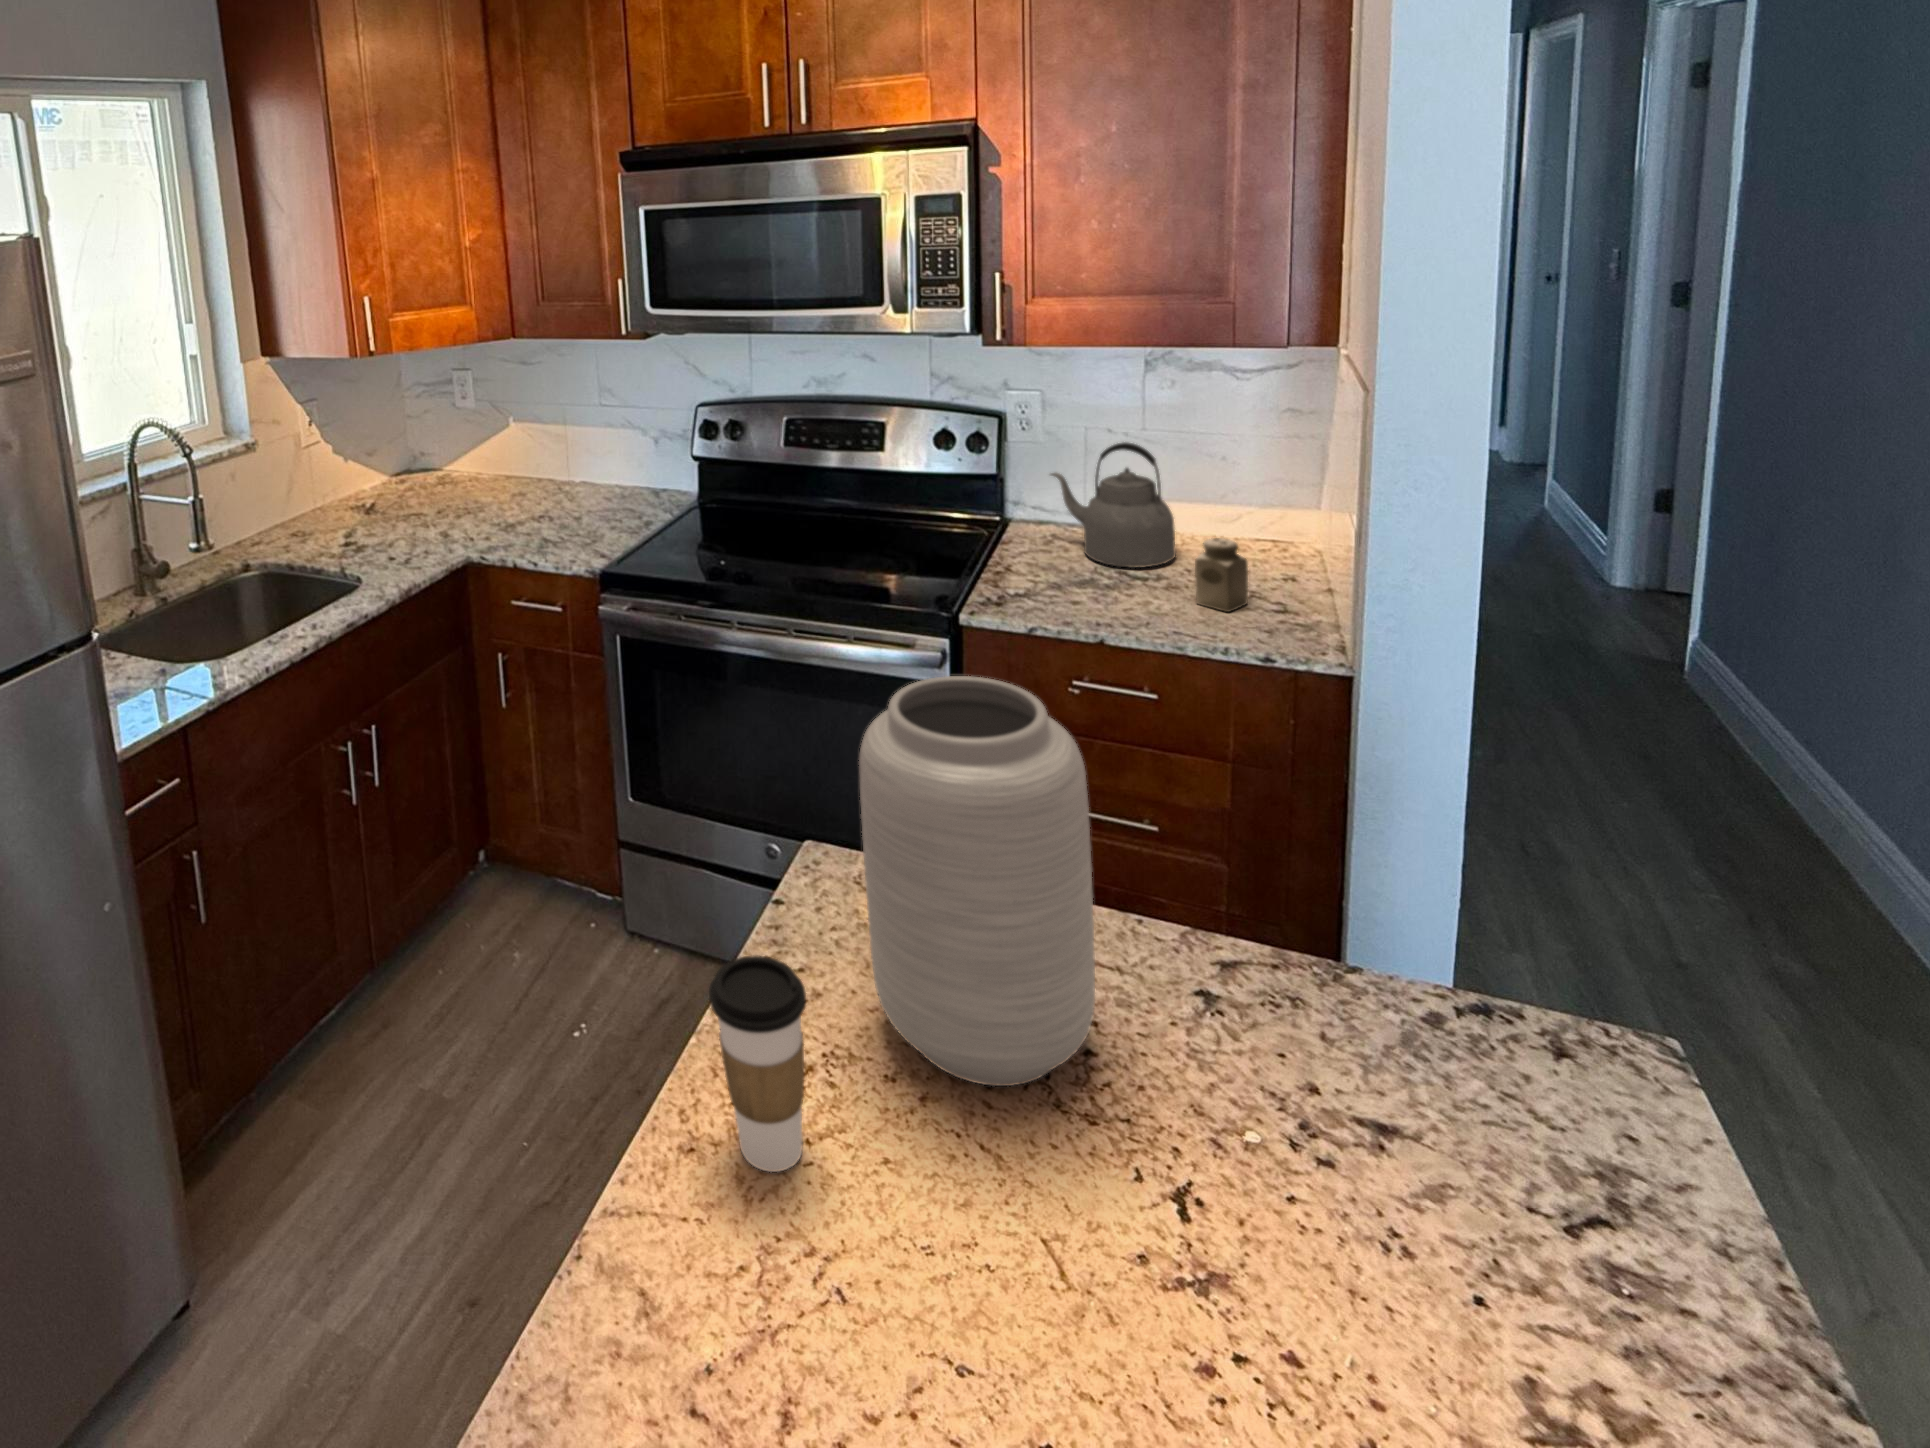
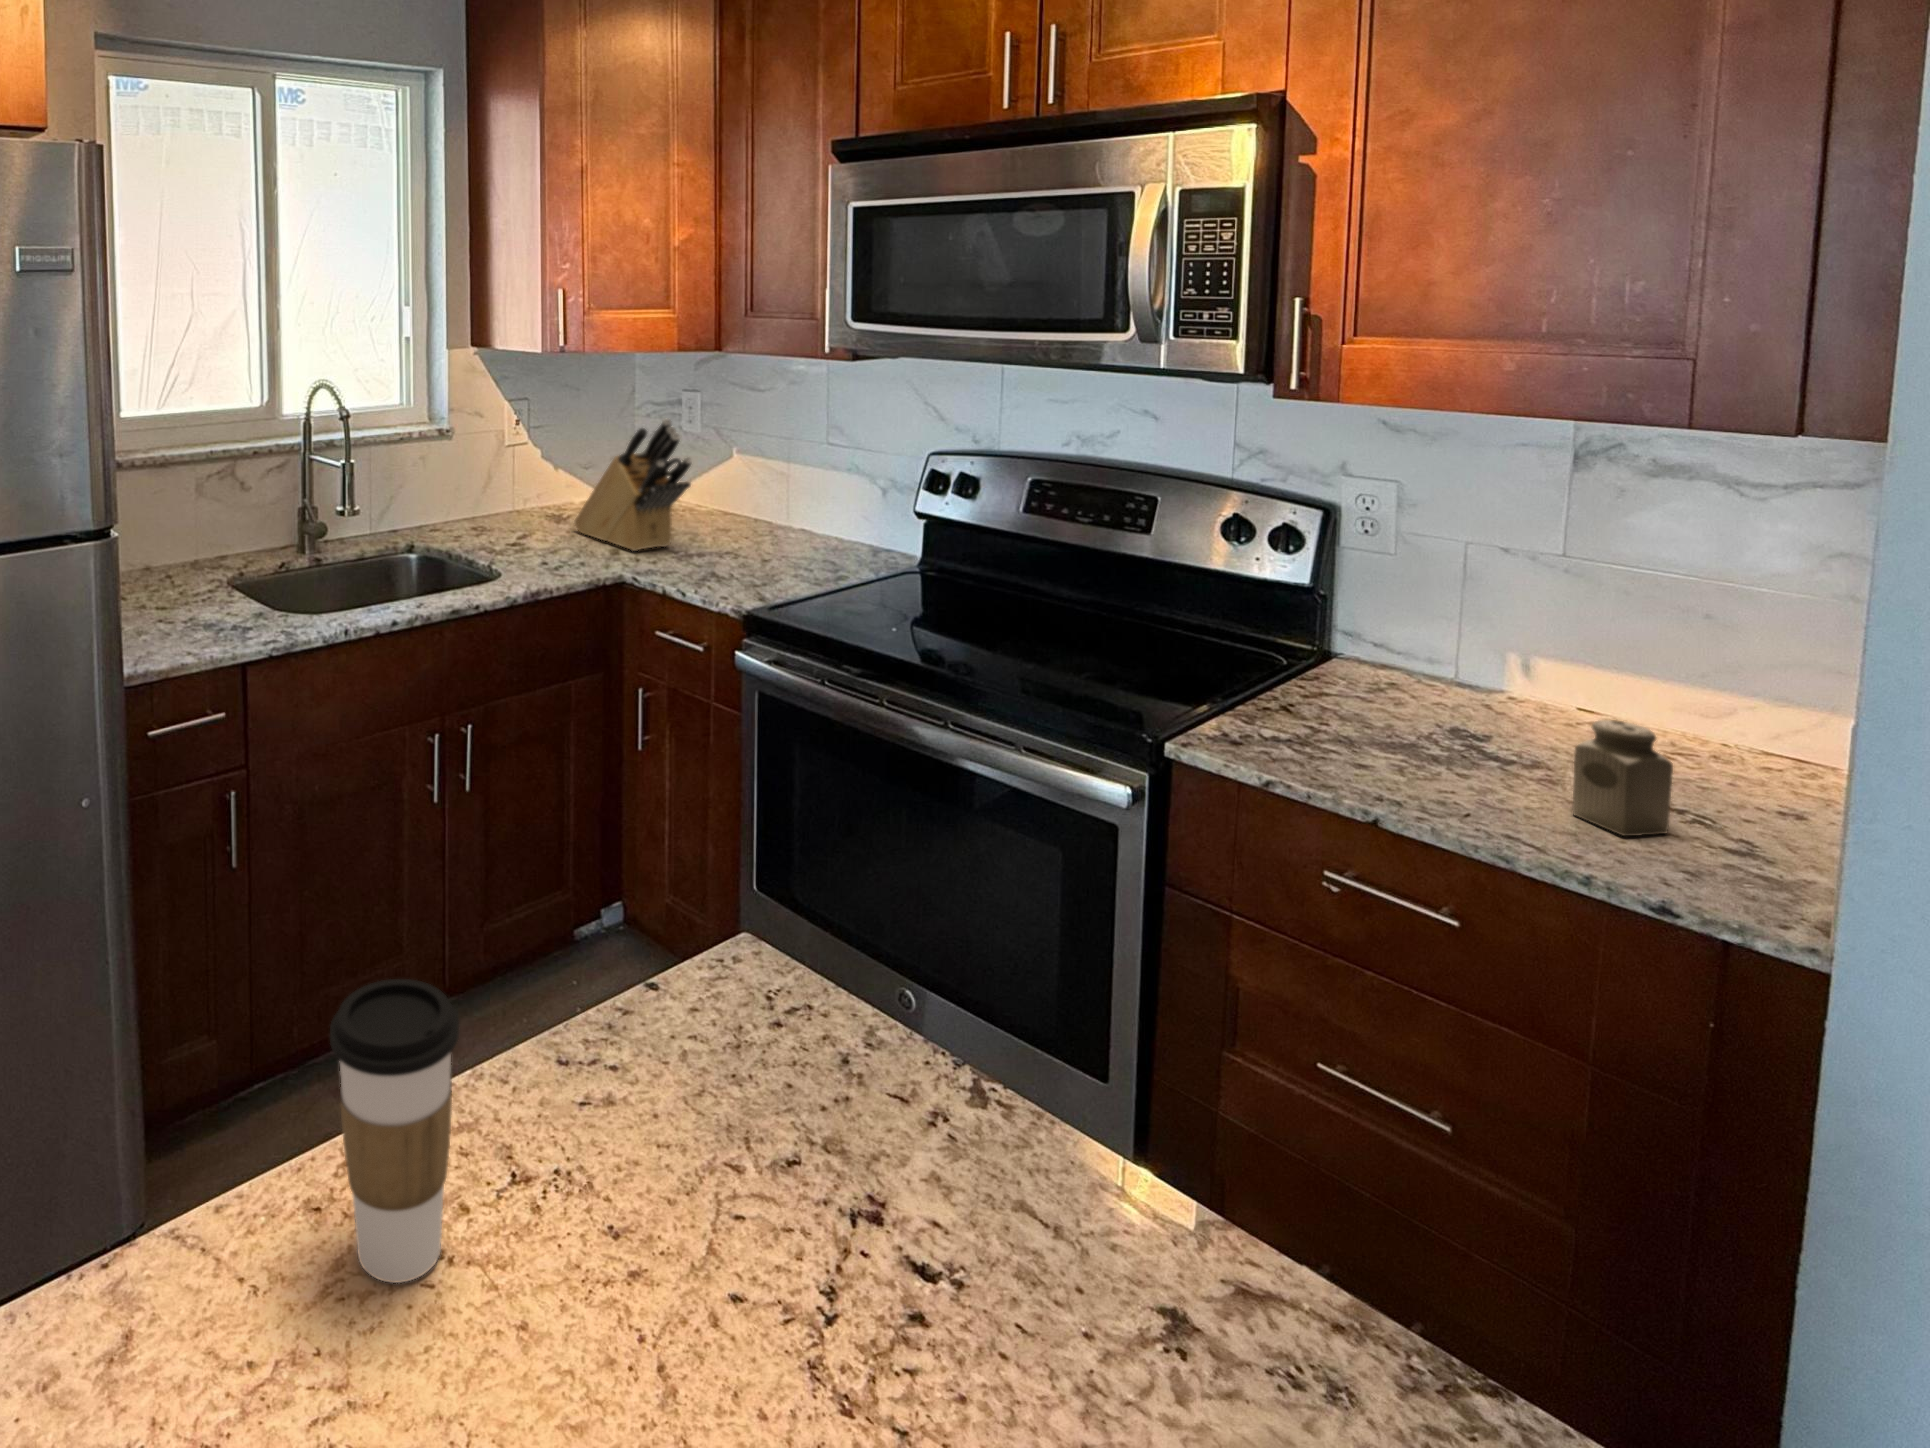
knife block: none [392,406,505,529] -> present [575,418,692,551]
kettle: present [1051,442,1176,568] -> none [1380,567,1576,754]
vase: present [859,676,1095,1086] -> none [632,693,953,1315]

